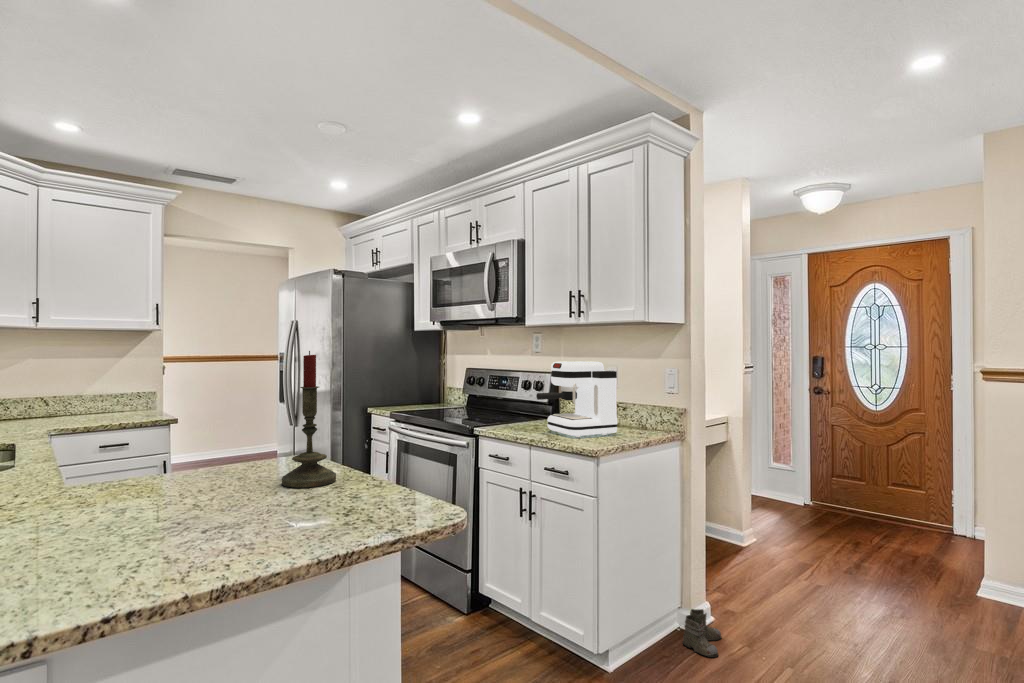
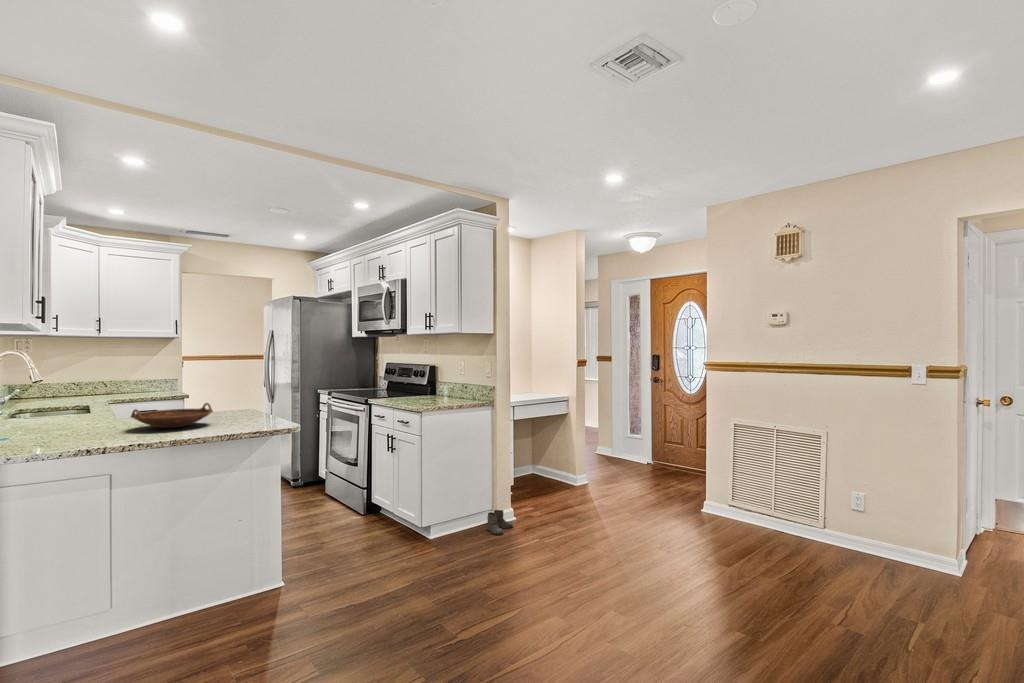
candle: present [282,351,336,488] -> none [222,352,250,418]
coffee maker: present [536,361,617,437] -> none [400,358,448,404]
bowl: none [90,464,286,537] -> present [131,403,213,428]

